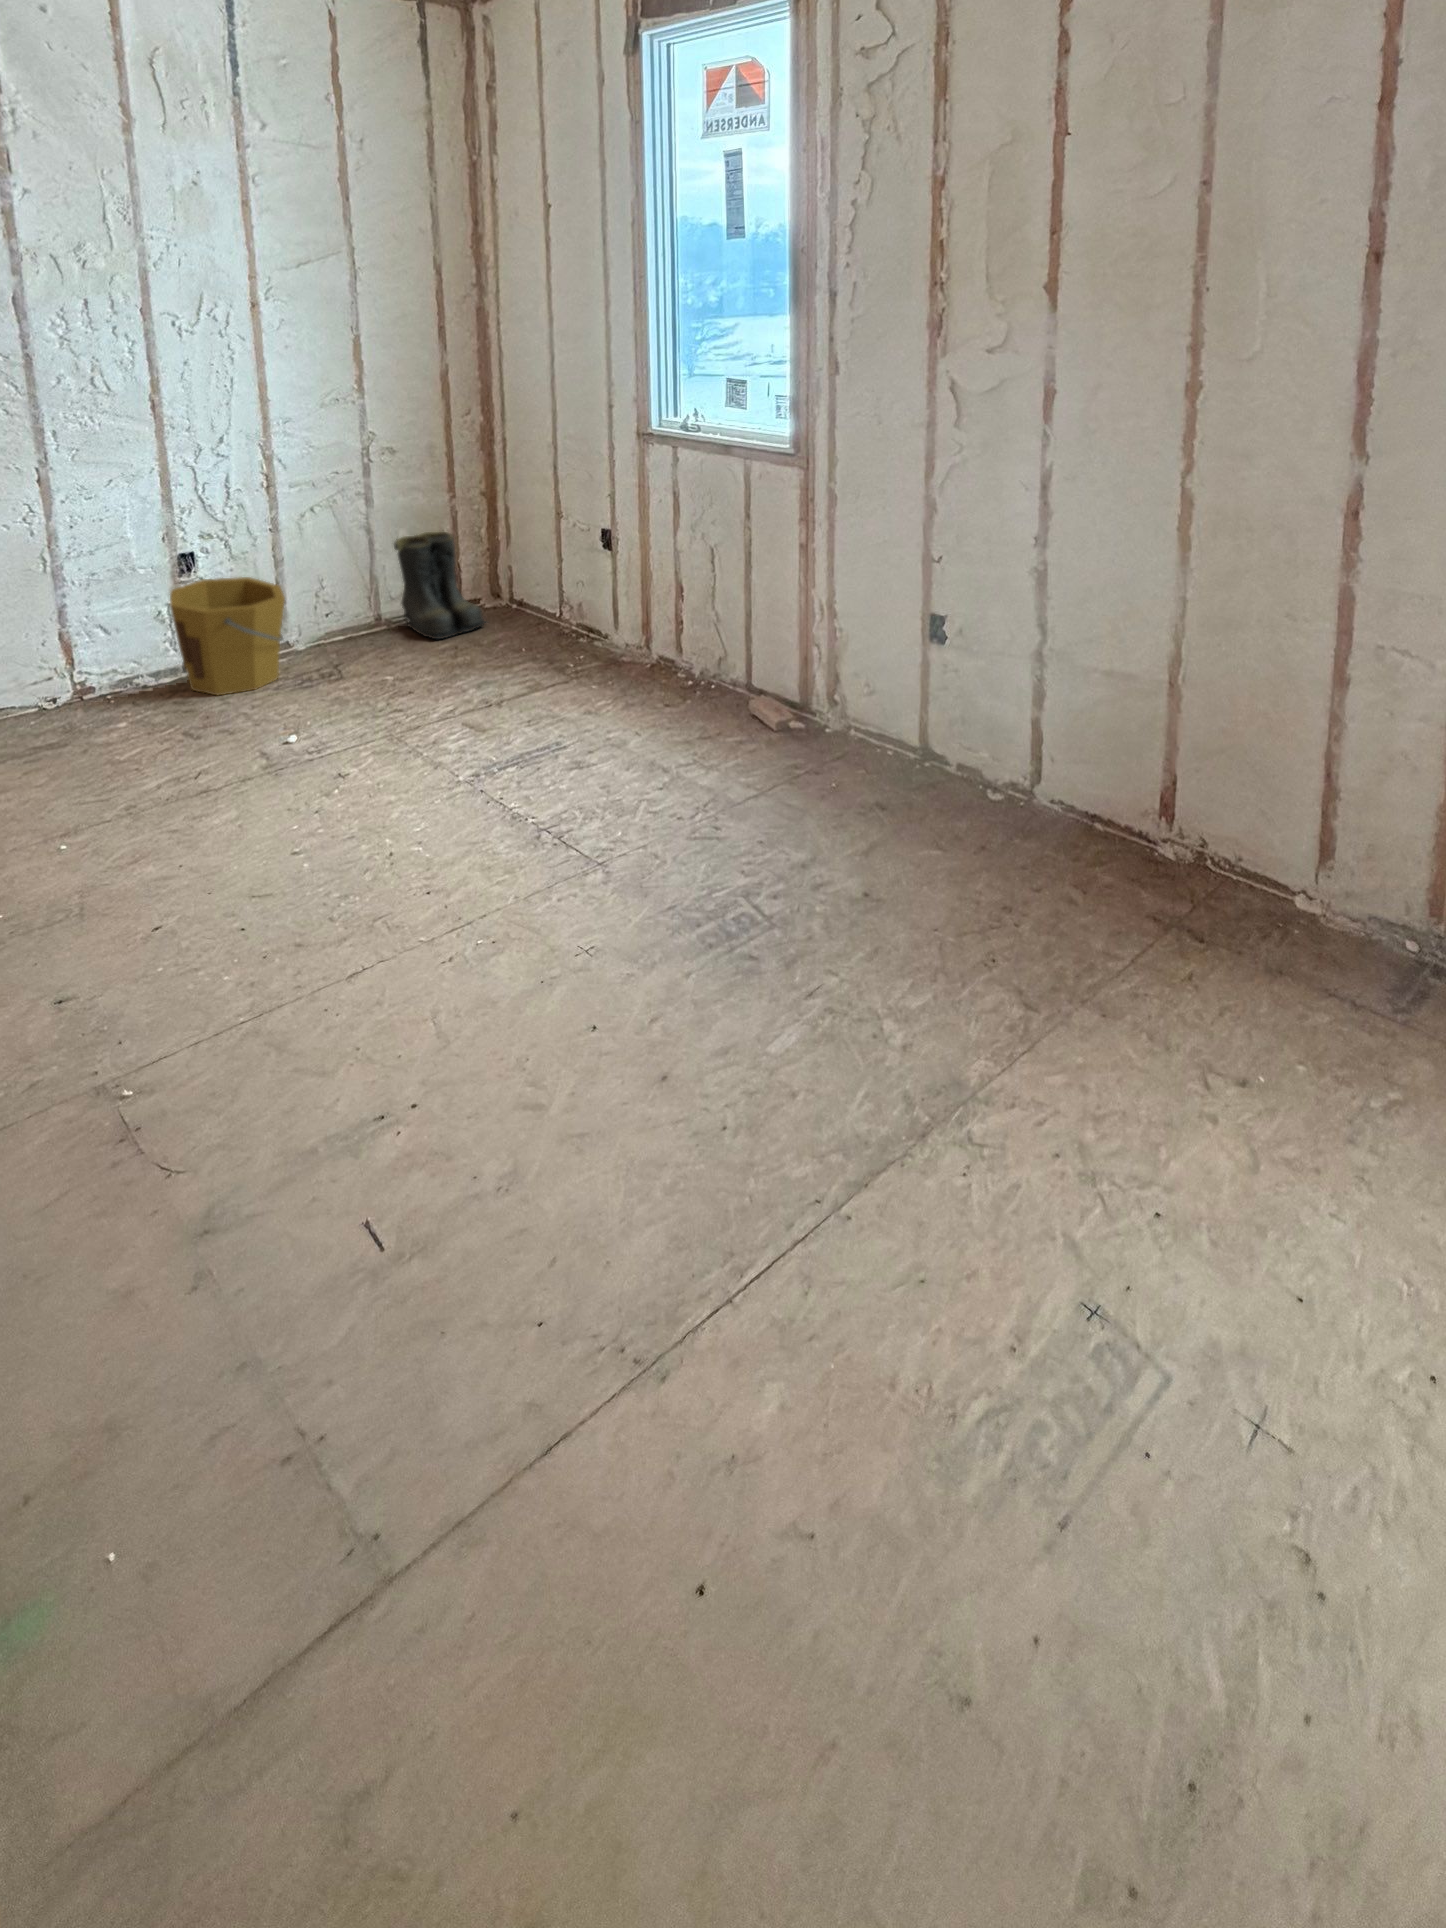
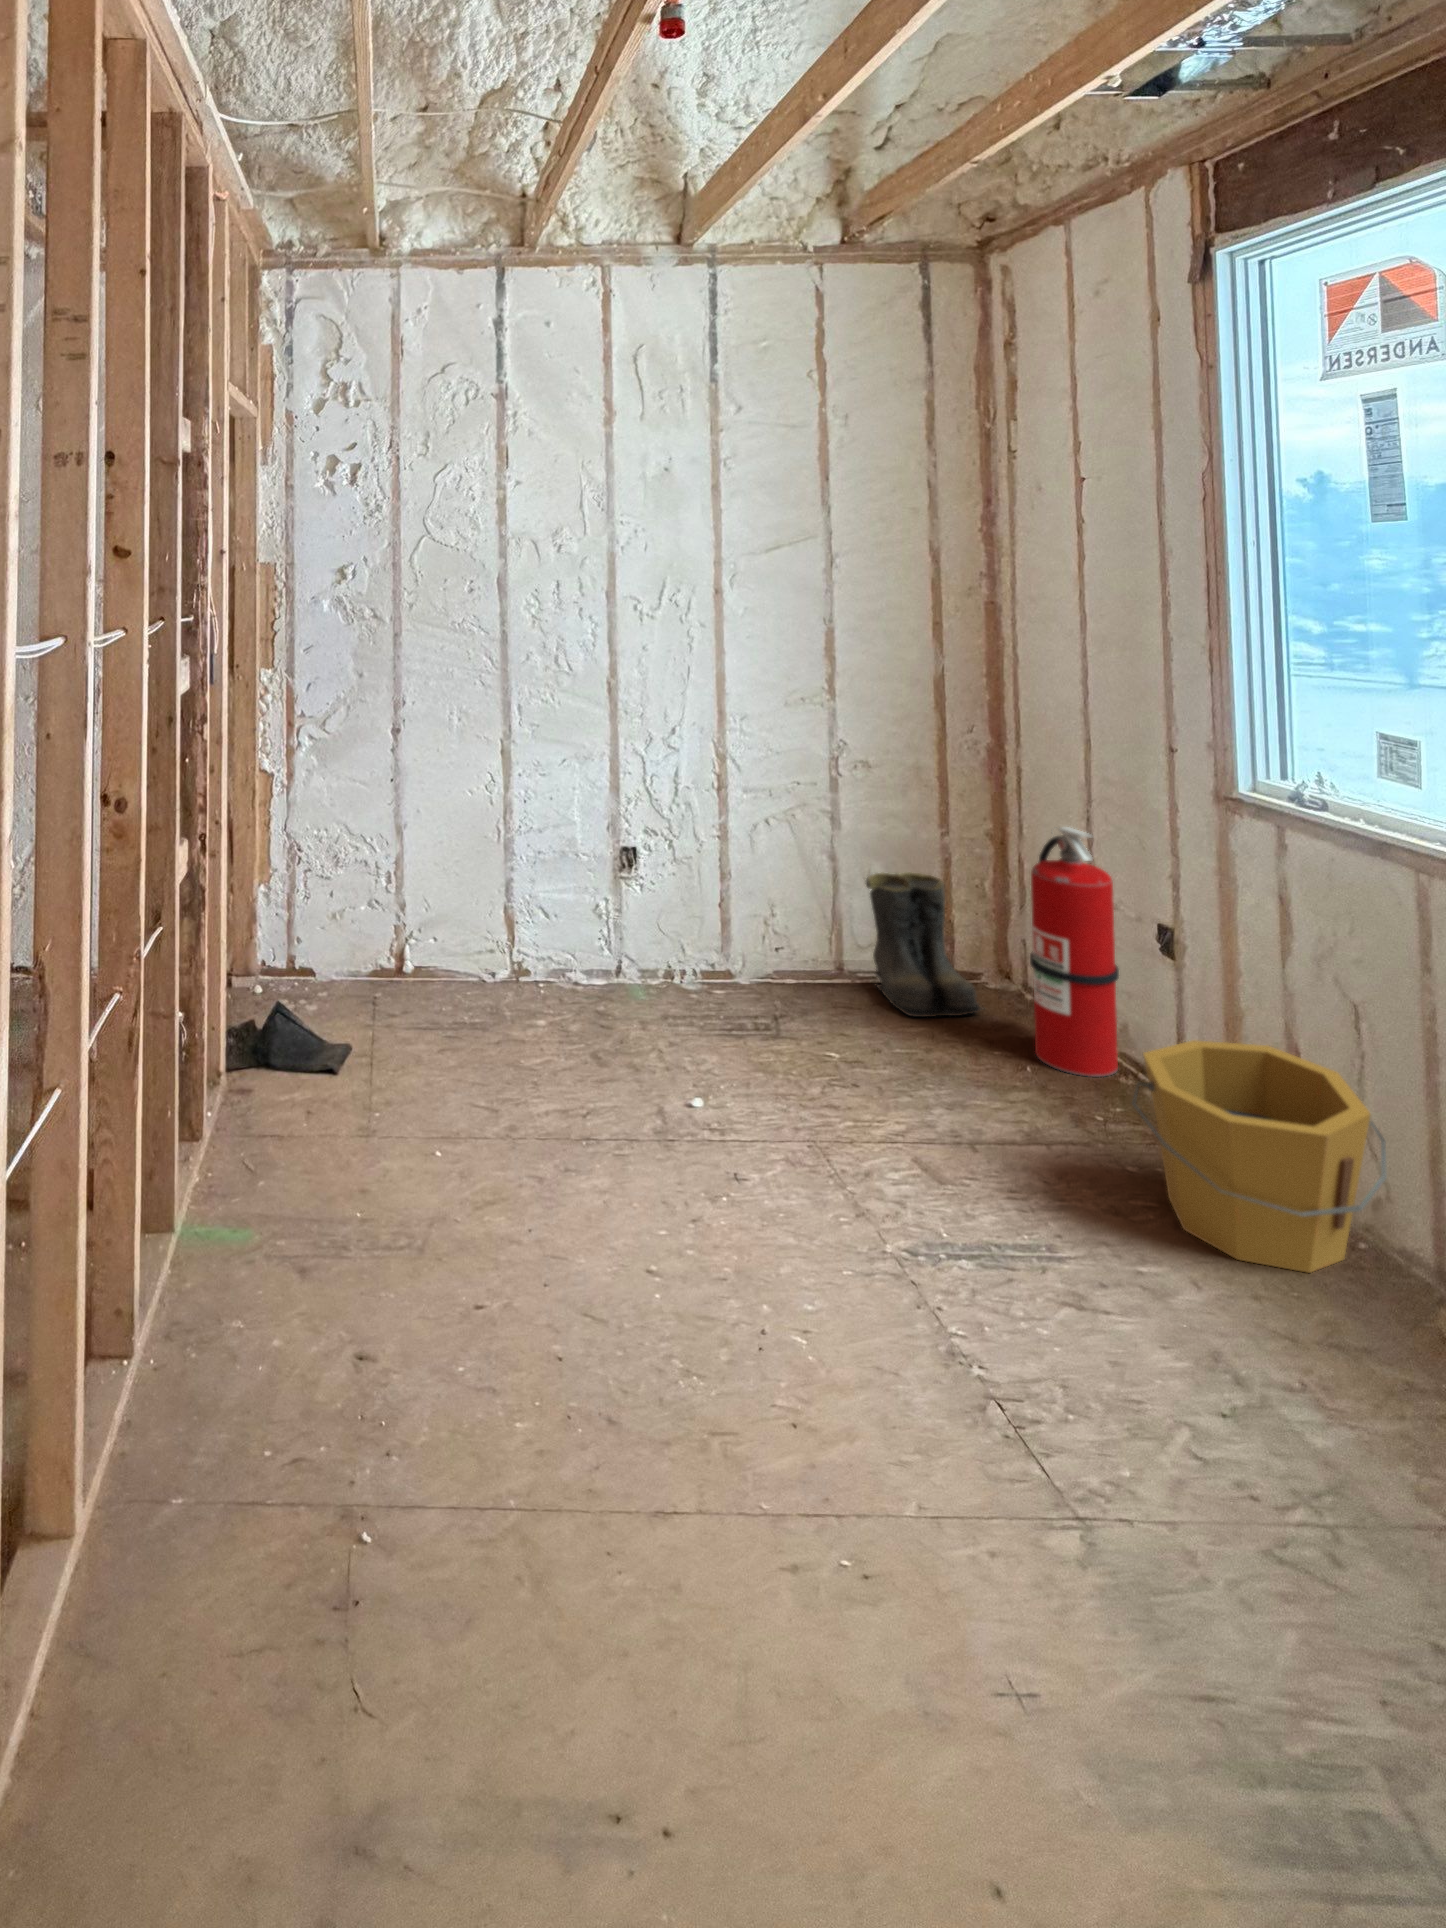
fire extinguisher: none [522,473,579,648] -> present [1030,827,1119,1077]
bucket: present [170,577,285,695] -> present [1132,1040,1387,1273]

